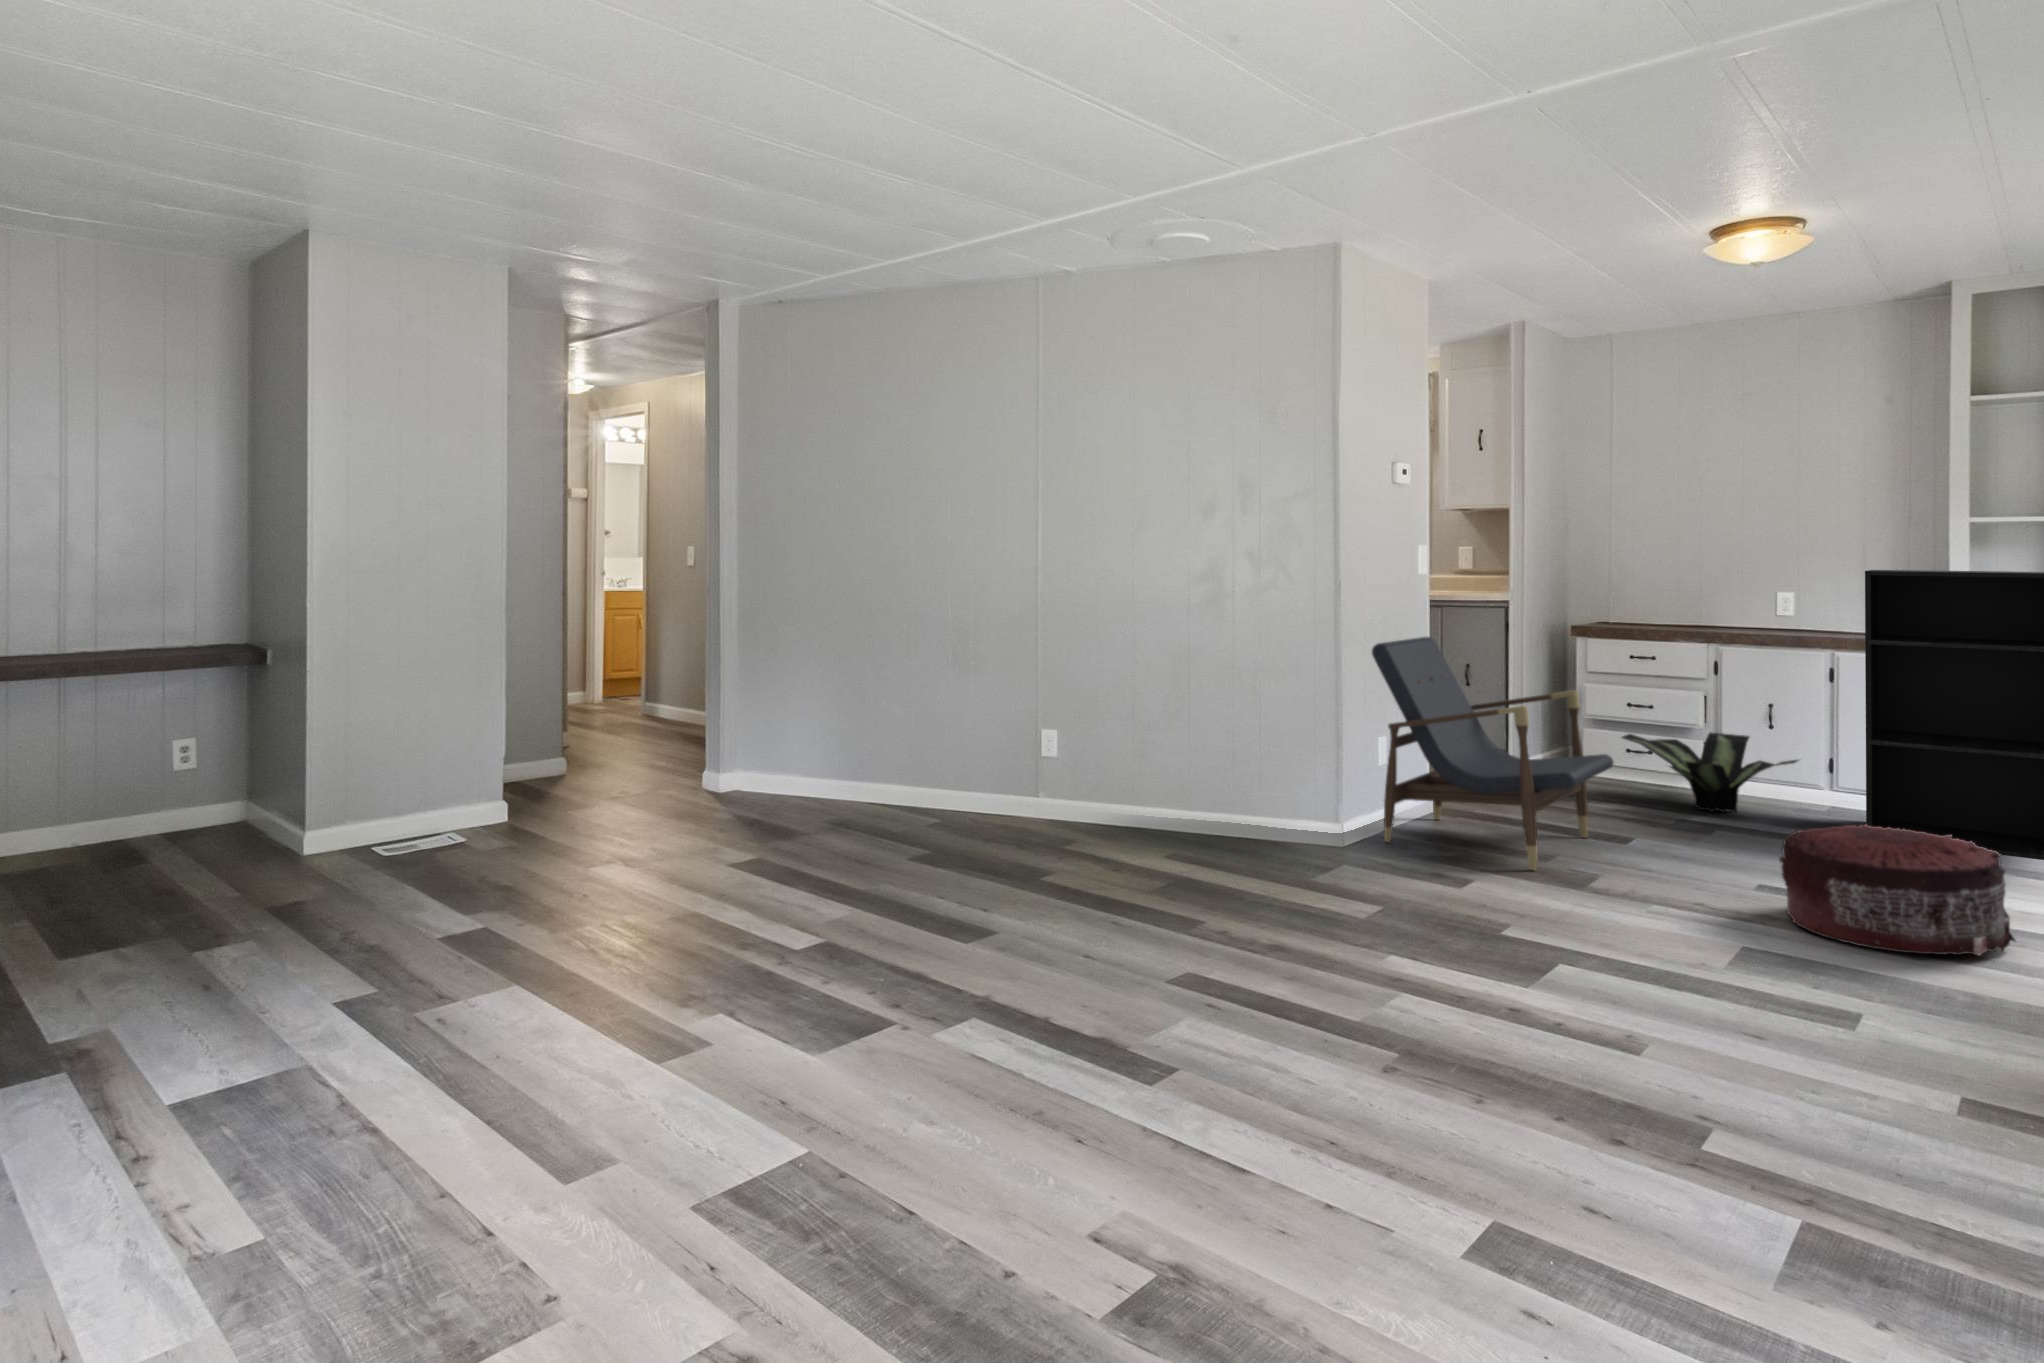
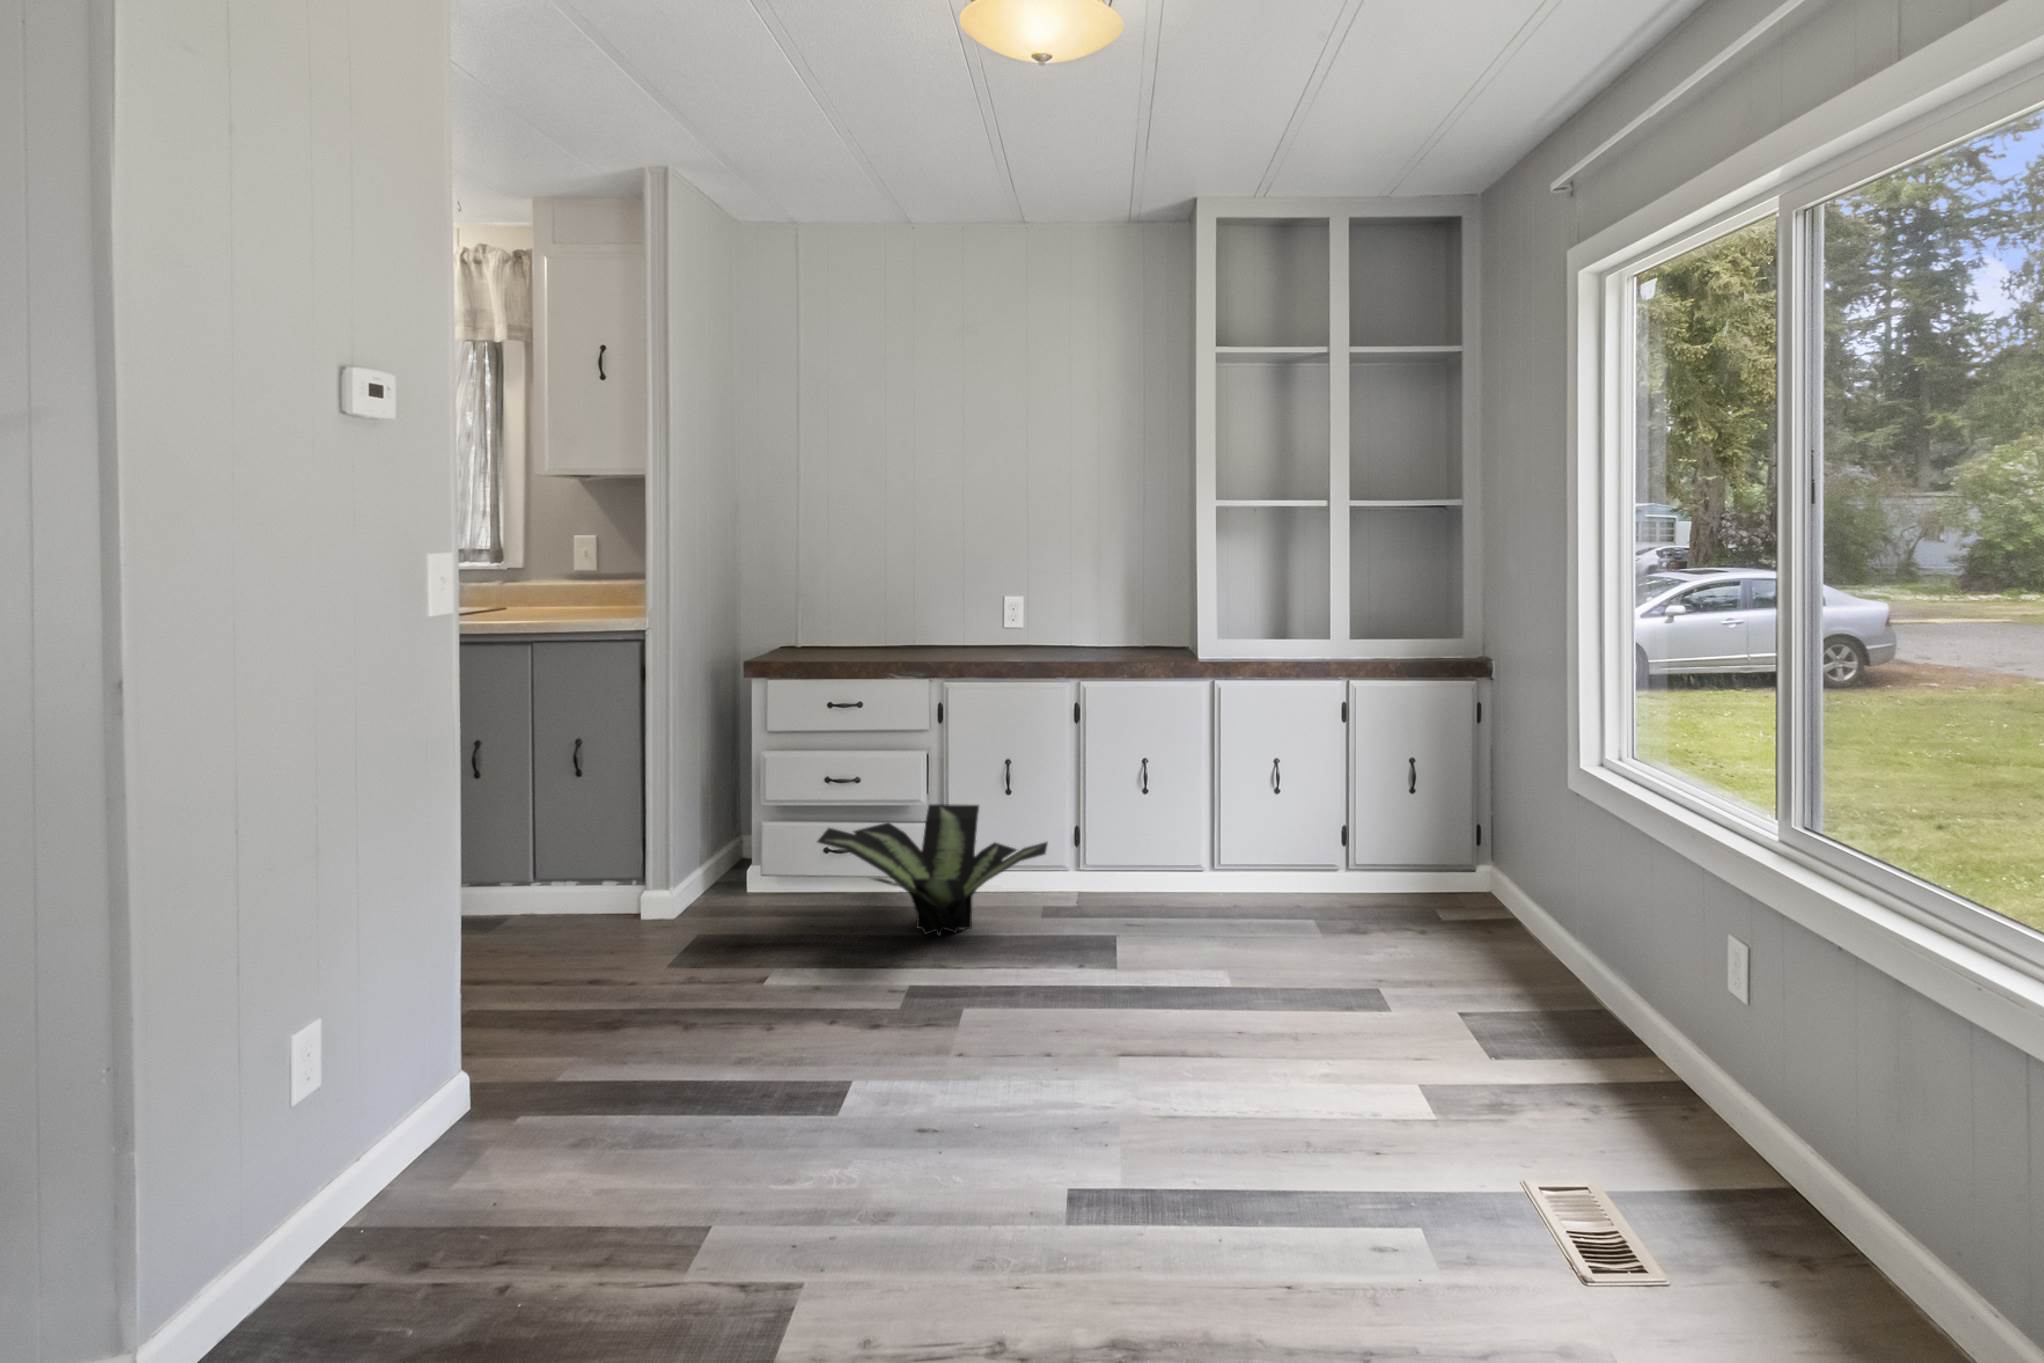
bookshelf: present [1865,570,2044,860] -> none [1126,576,1363,954]
lounge chair: present [1372,637,1613,870] -> none [360,743,821,1221]
pouf: present [1780,824,2015,955] -> none [1105,1027,1417,1308]

